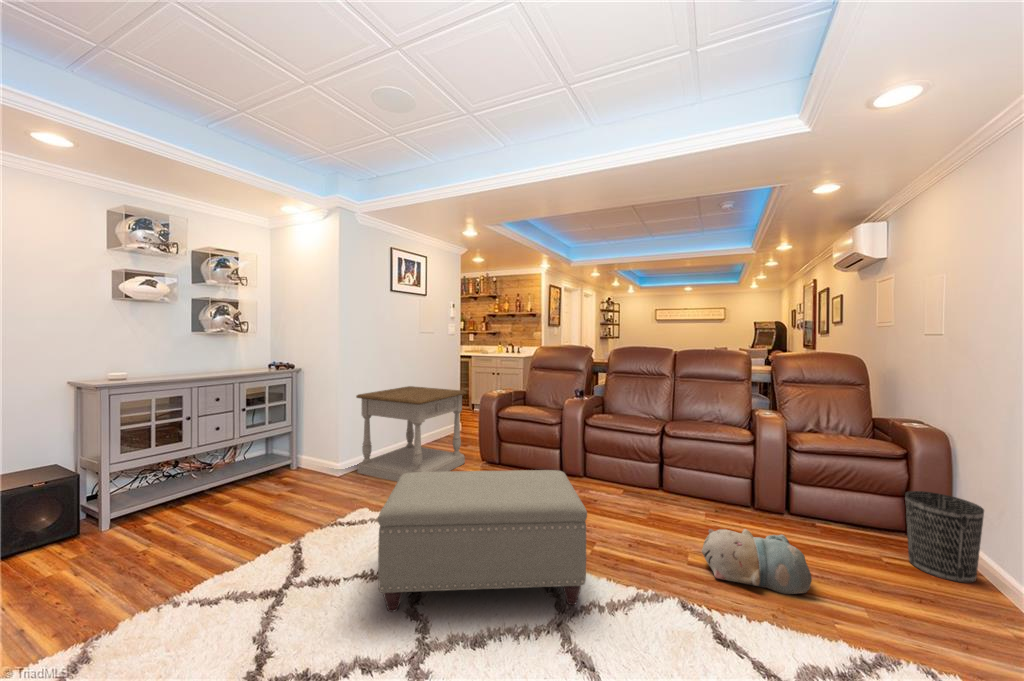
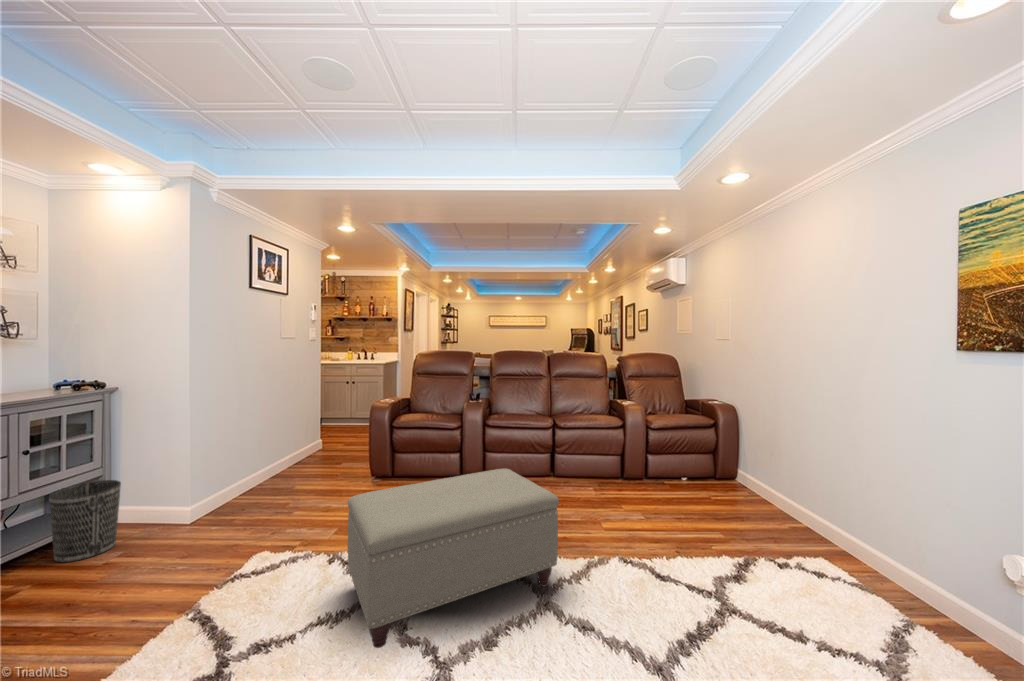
side table: present [356,386,466,482] -> none [215,401,354,515]
wastebasket: present [905,491,984,583] -> present [49,480,121,562]
plush toy: present [702,529,812,594] -> none [616,492,692,535]

